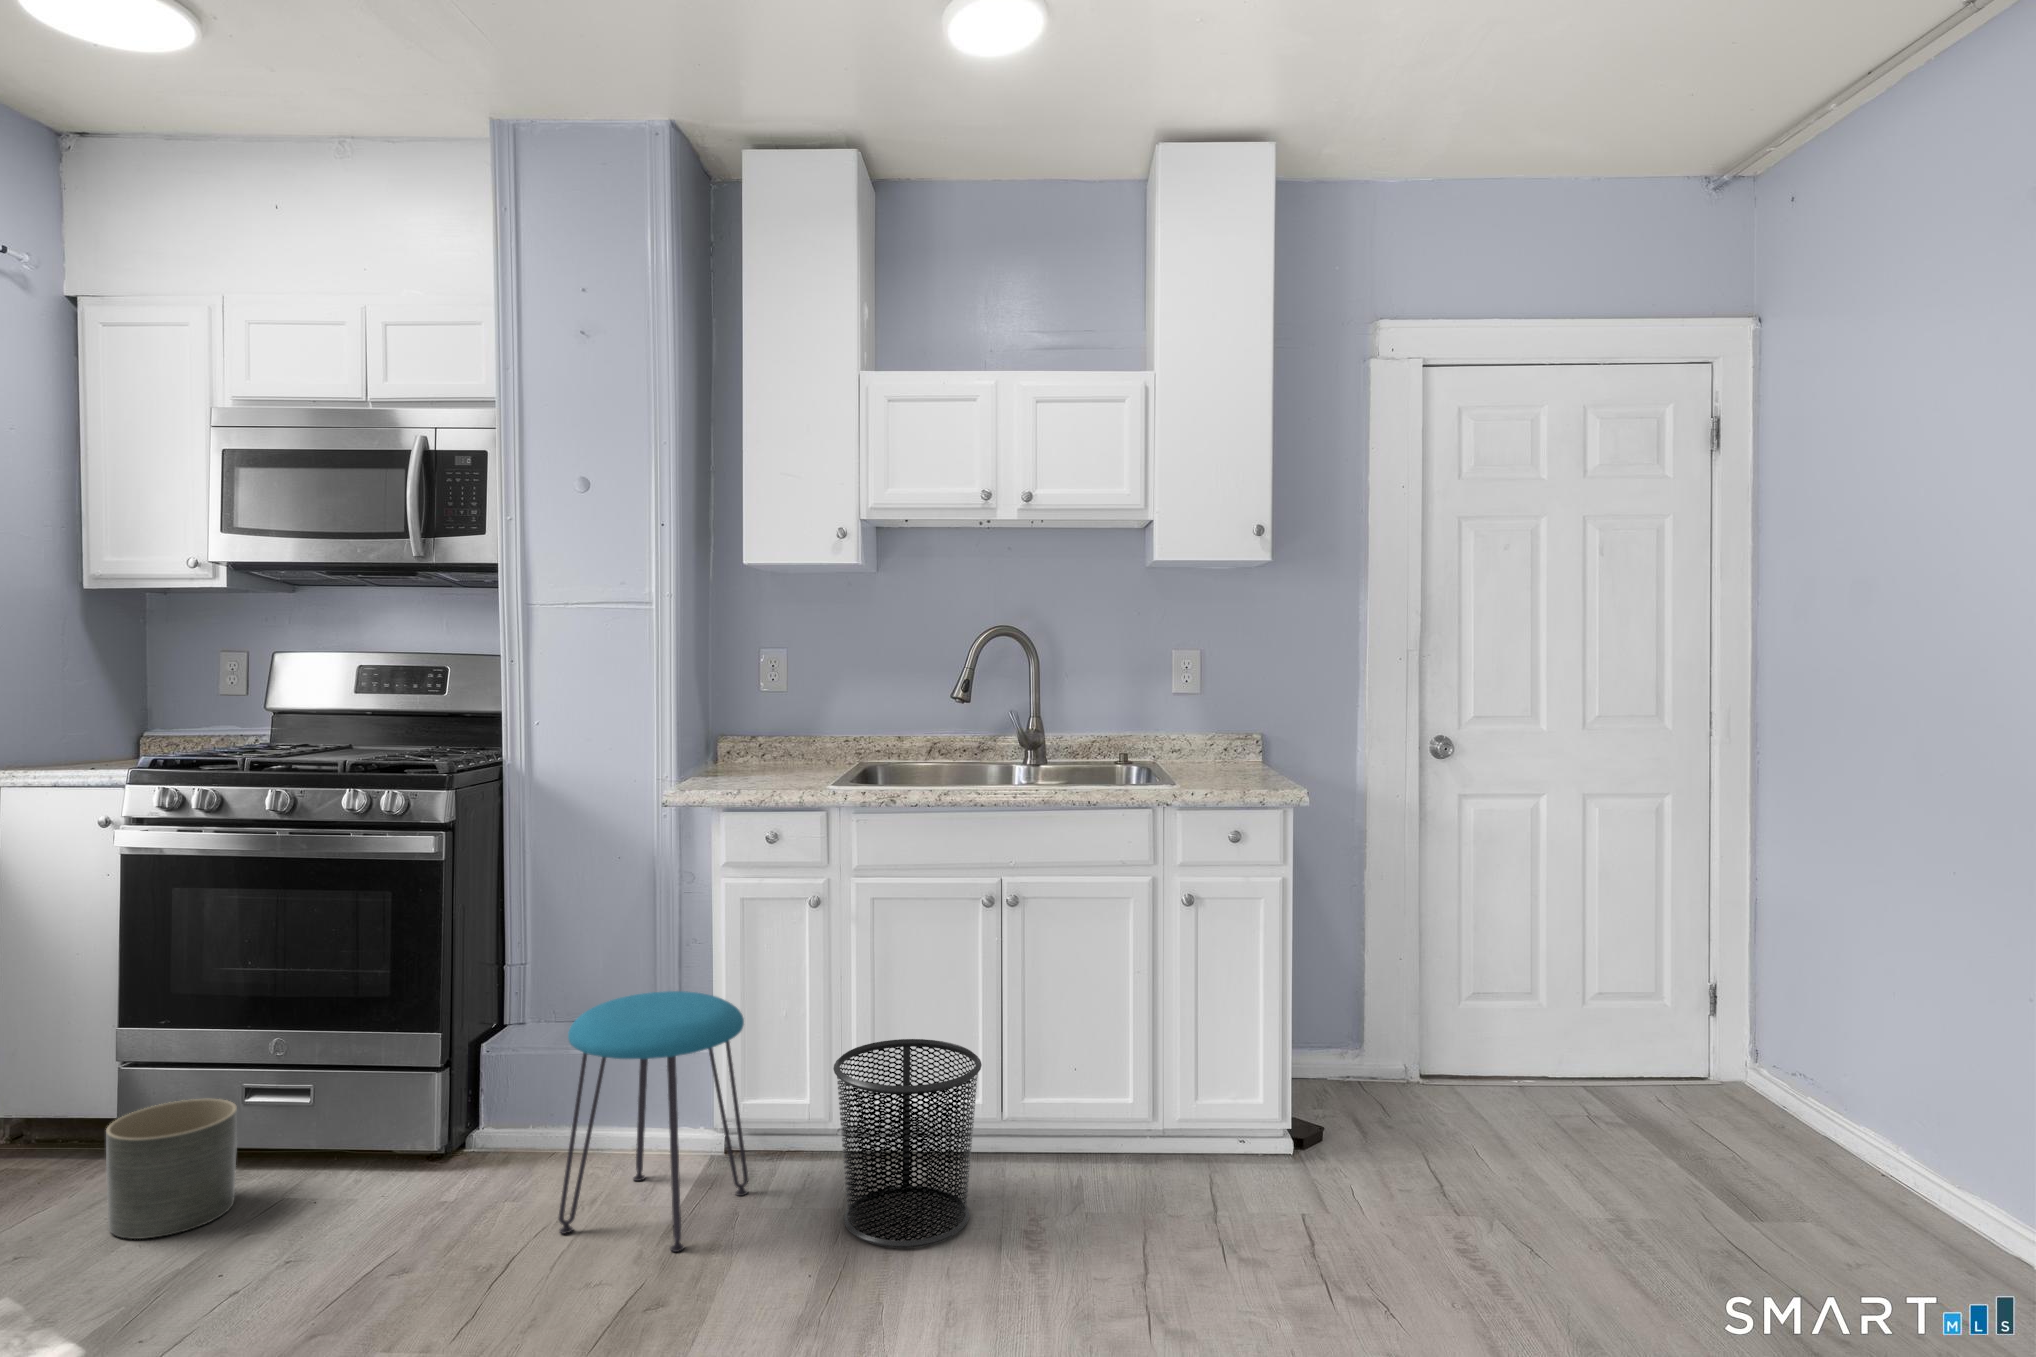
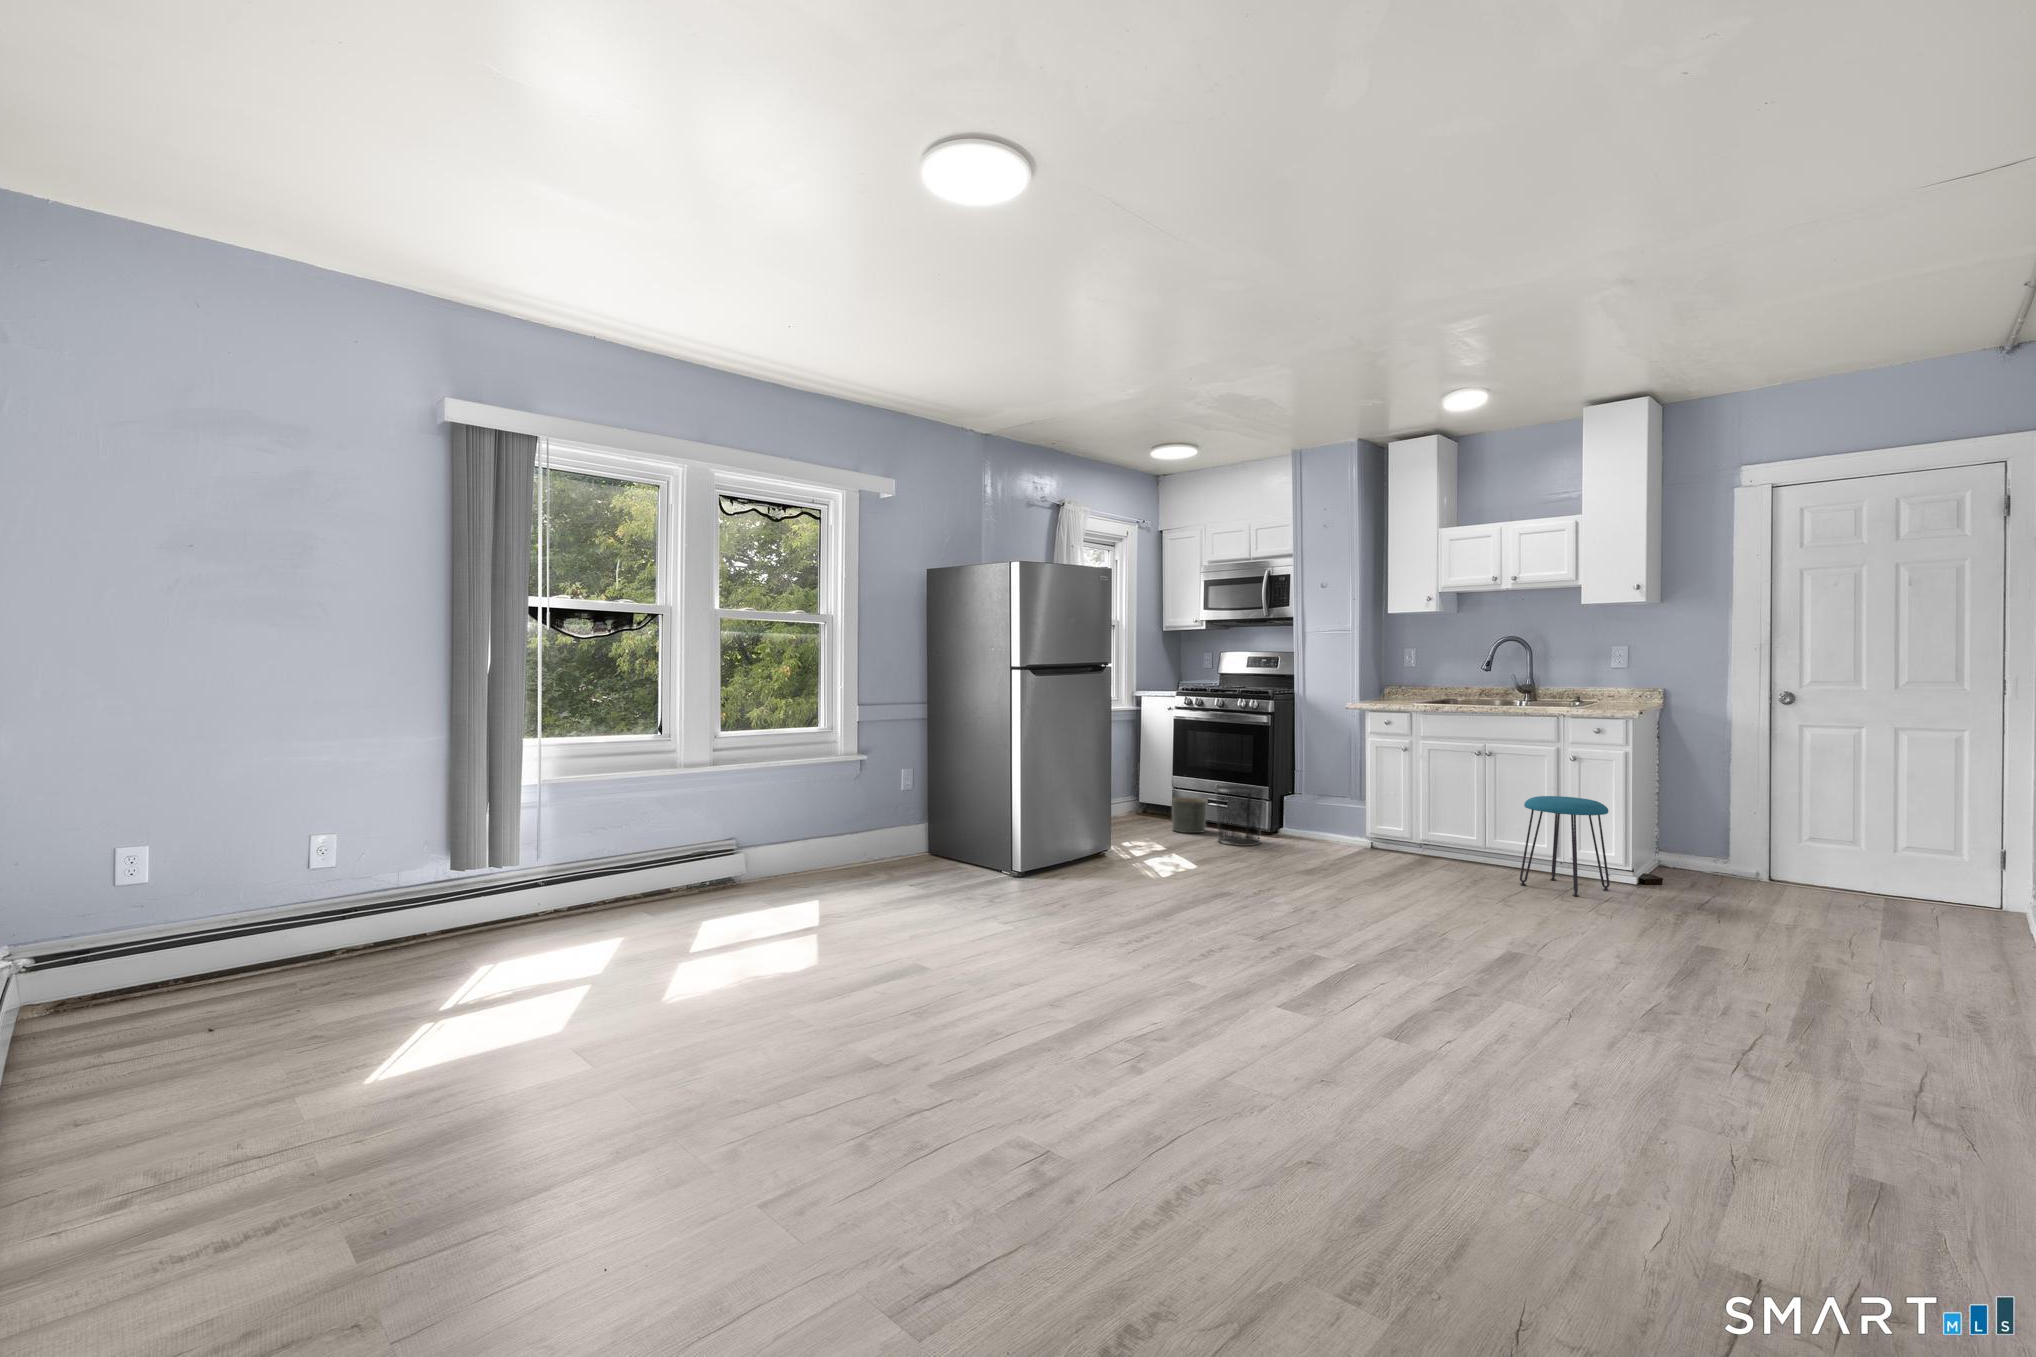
stool: present [558,991,748,1252] -> present [1520,796,1610,896]
waste bin: present [833,1039,982,1248] -> present [1215,786,1265,846]

